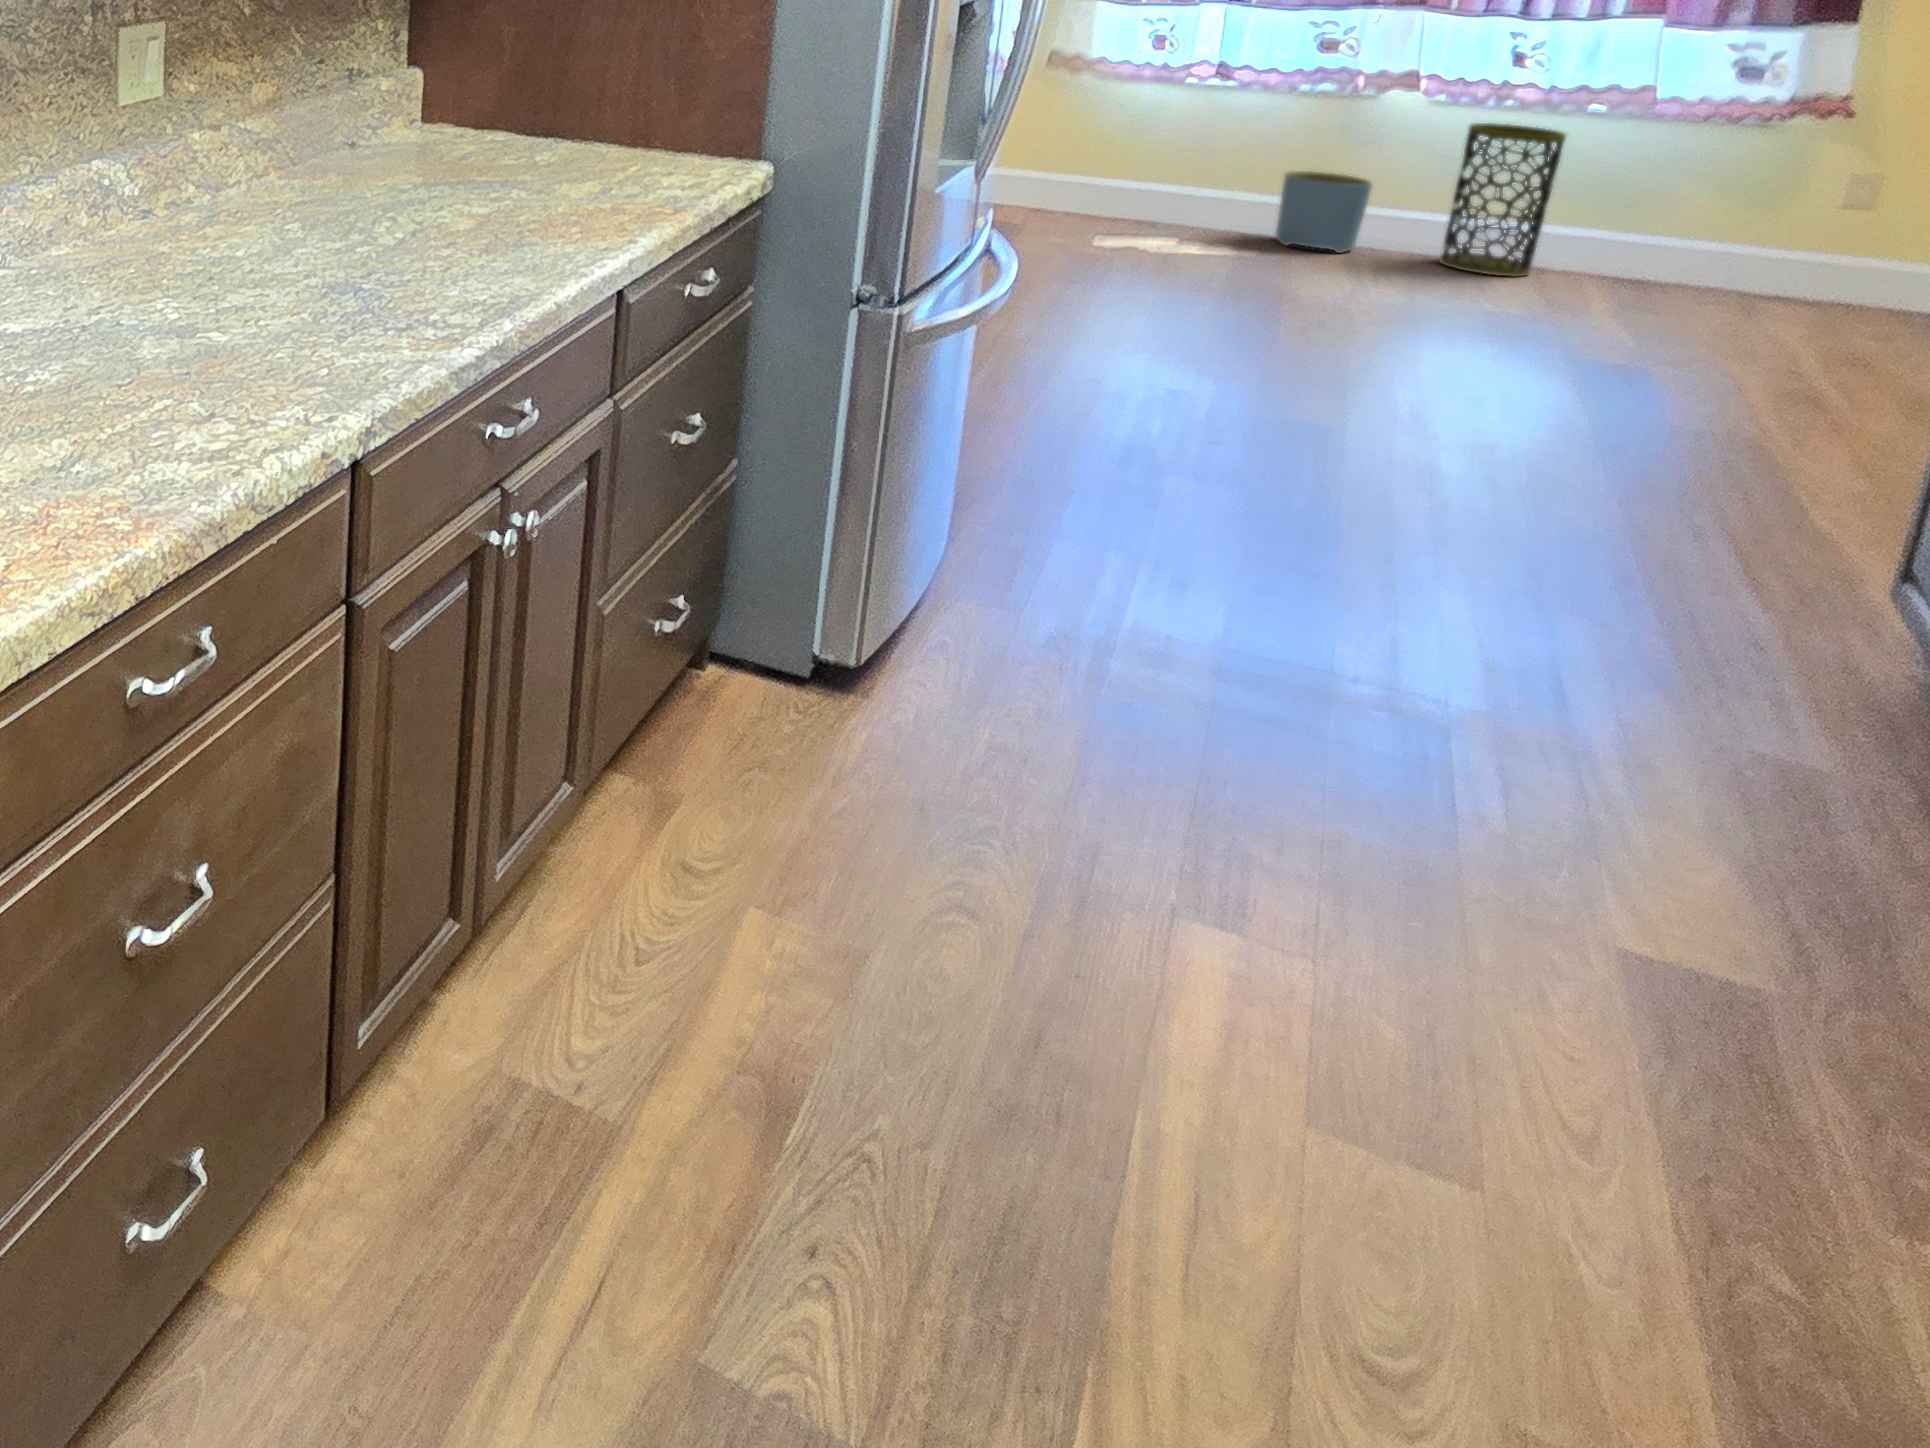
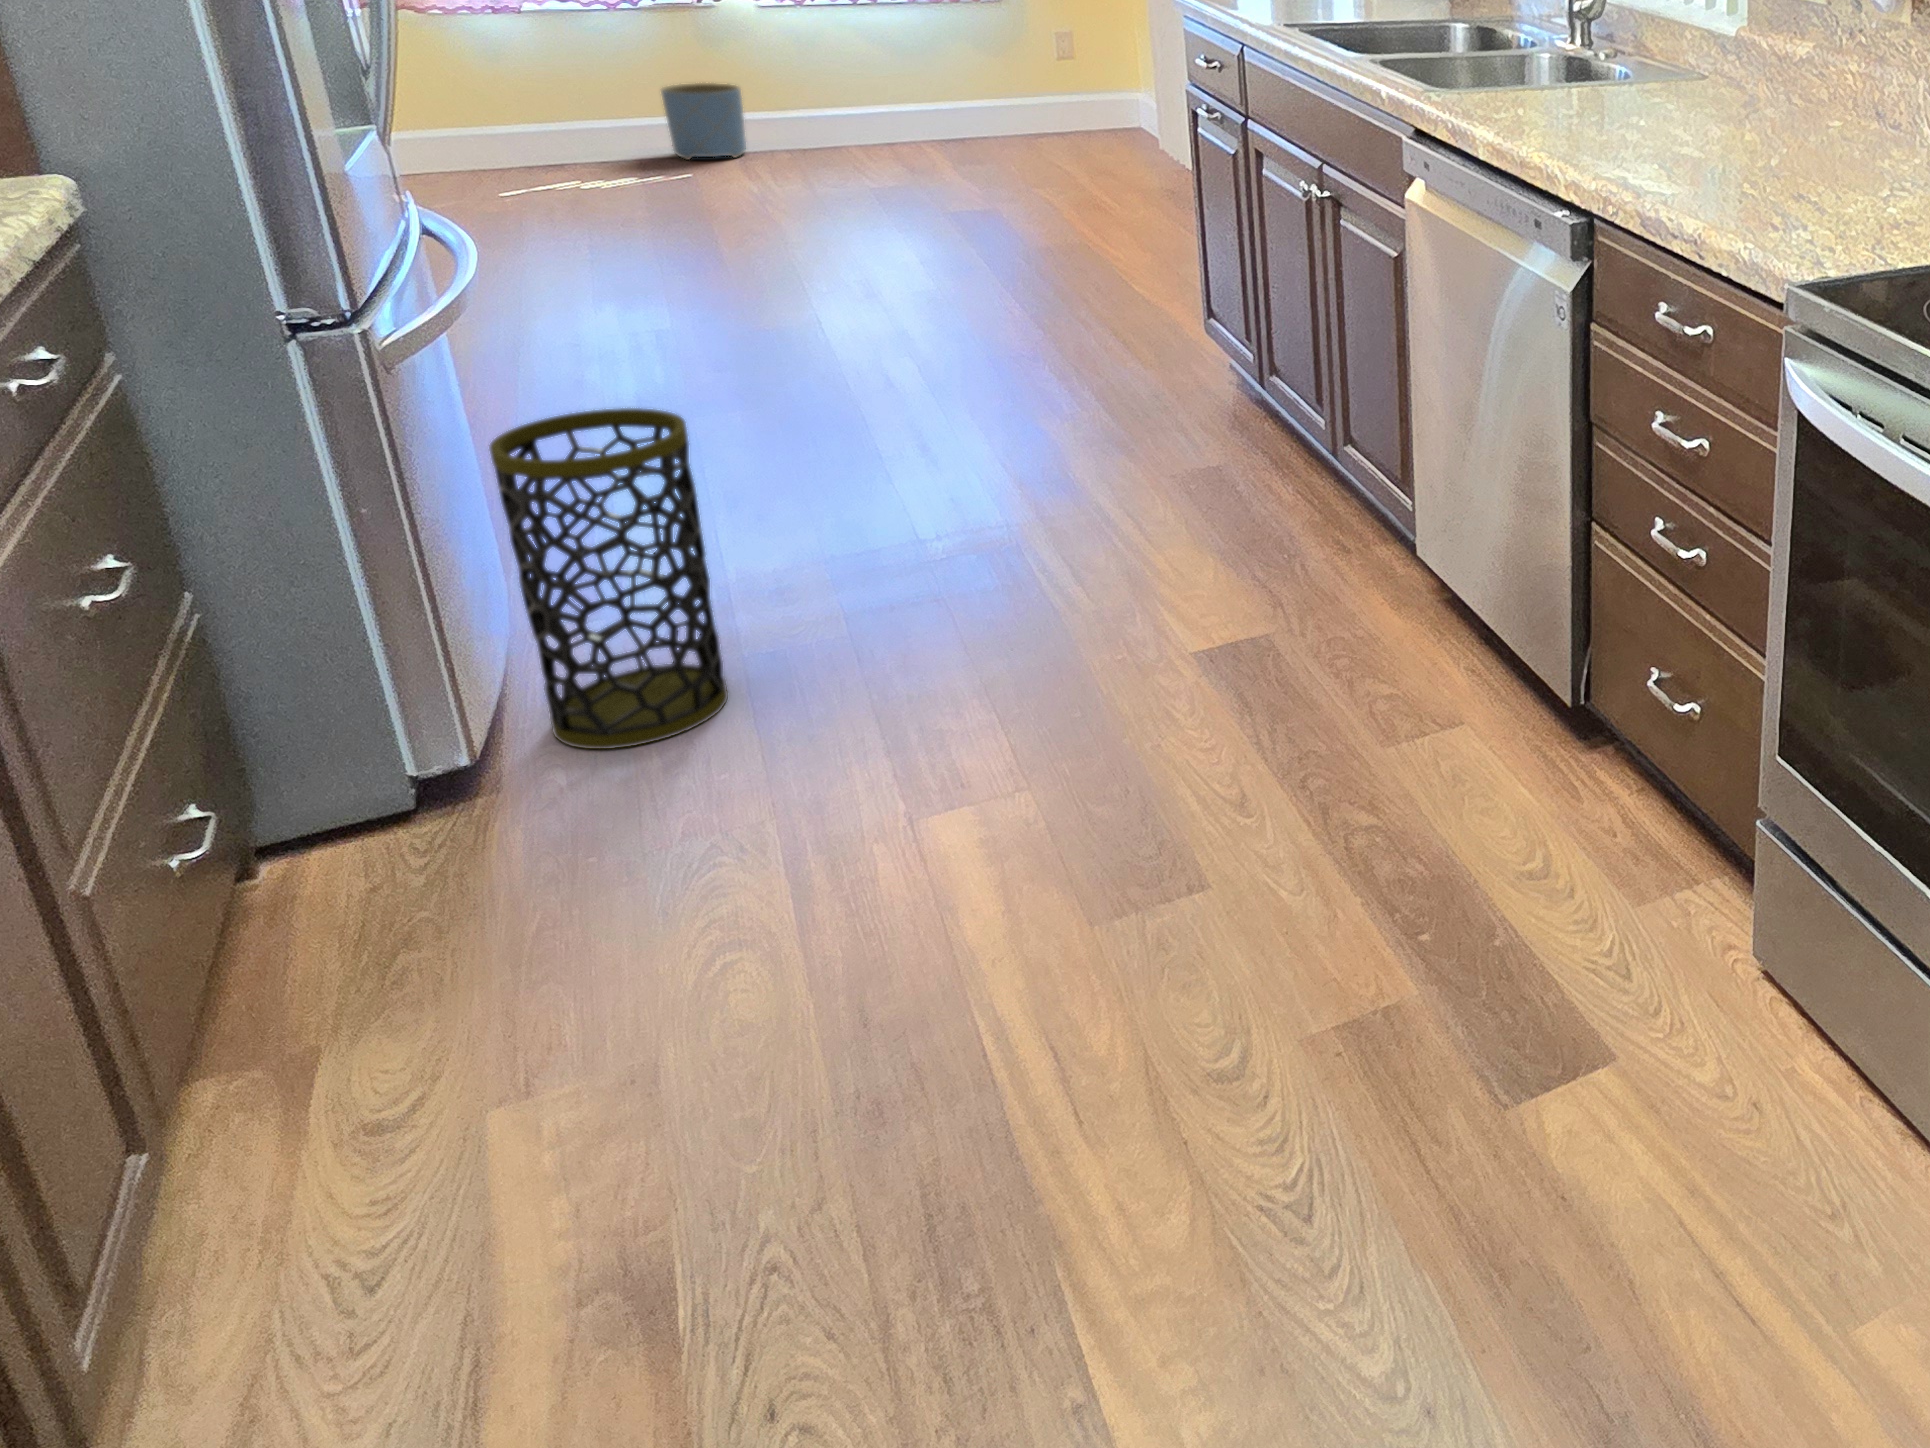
trash can: present [1440,123,1566,277] -> present [490,408,728,749]

